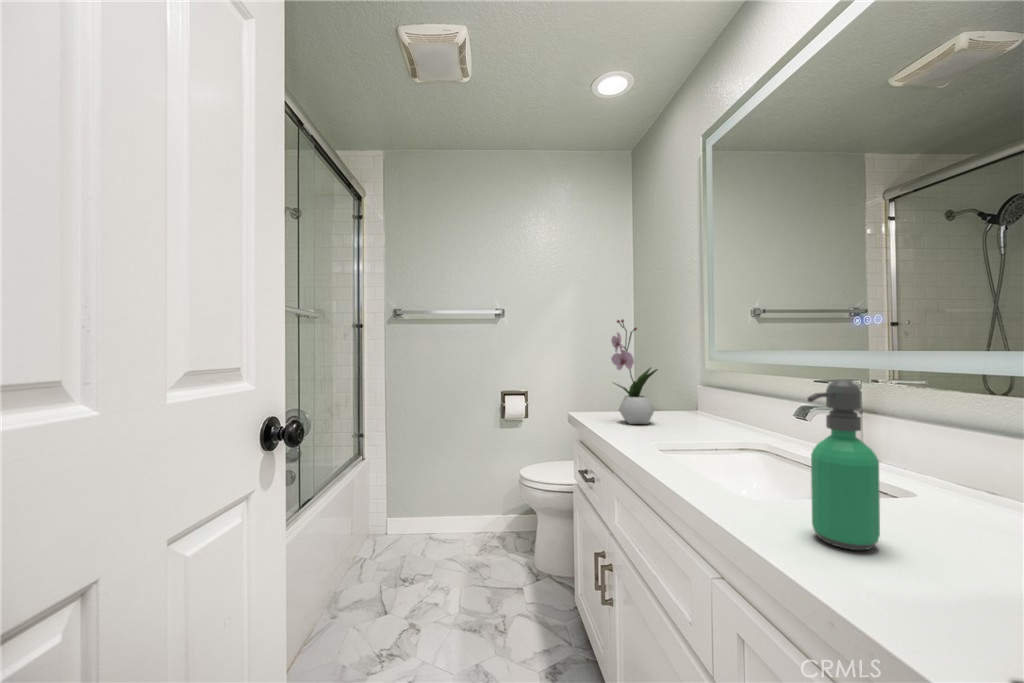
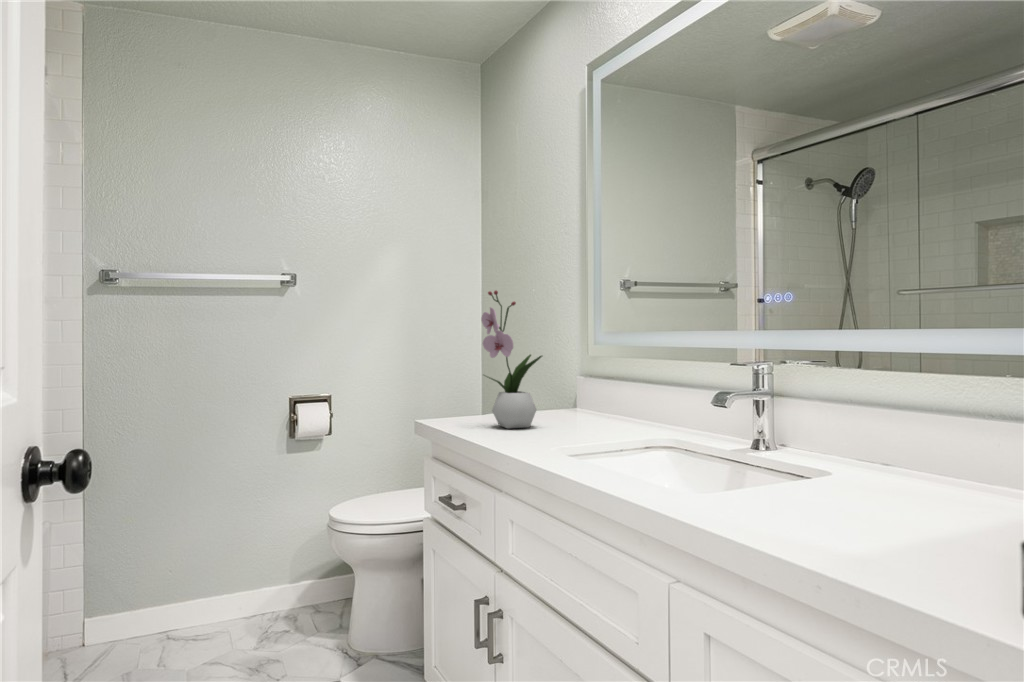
soap dispenser: present [808,380,880,550] -> none [777,348,841,524]

